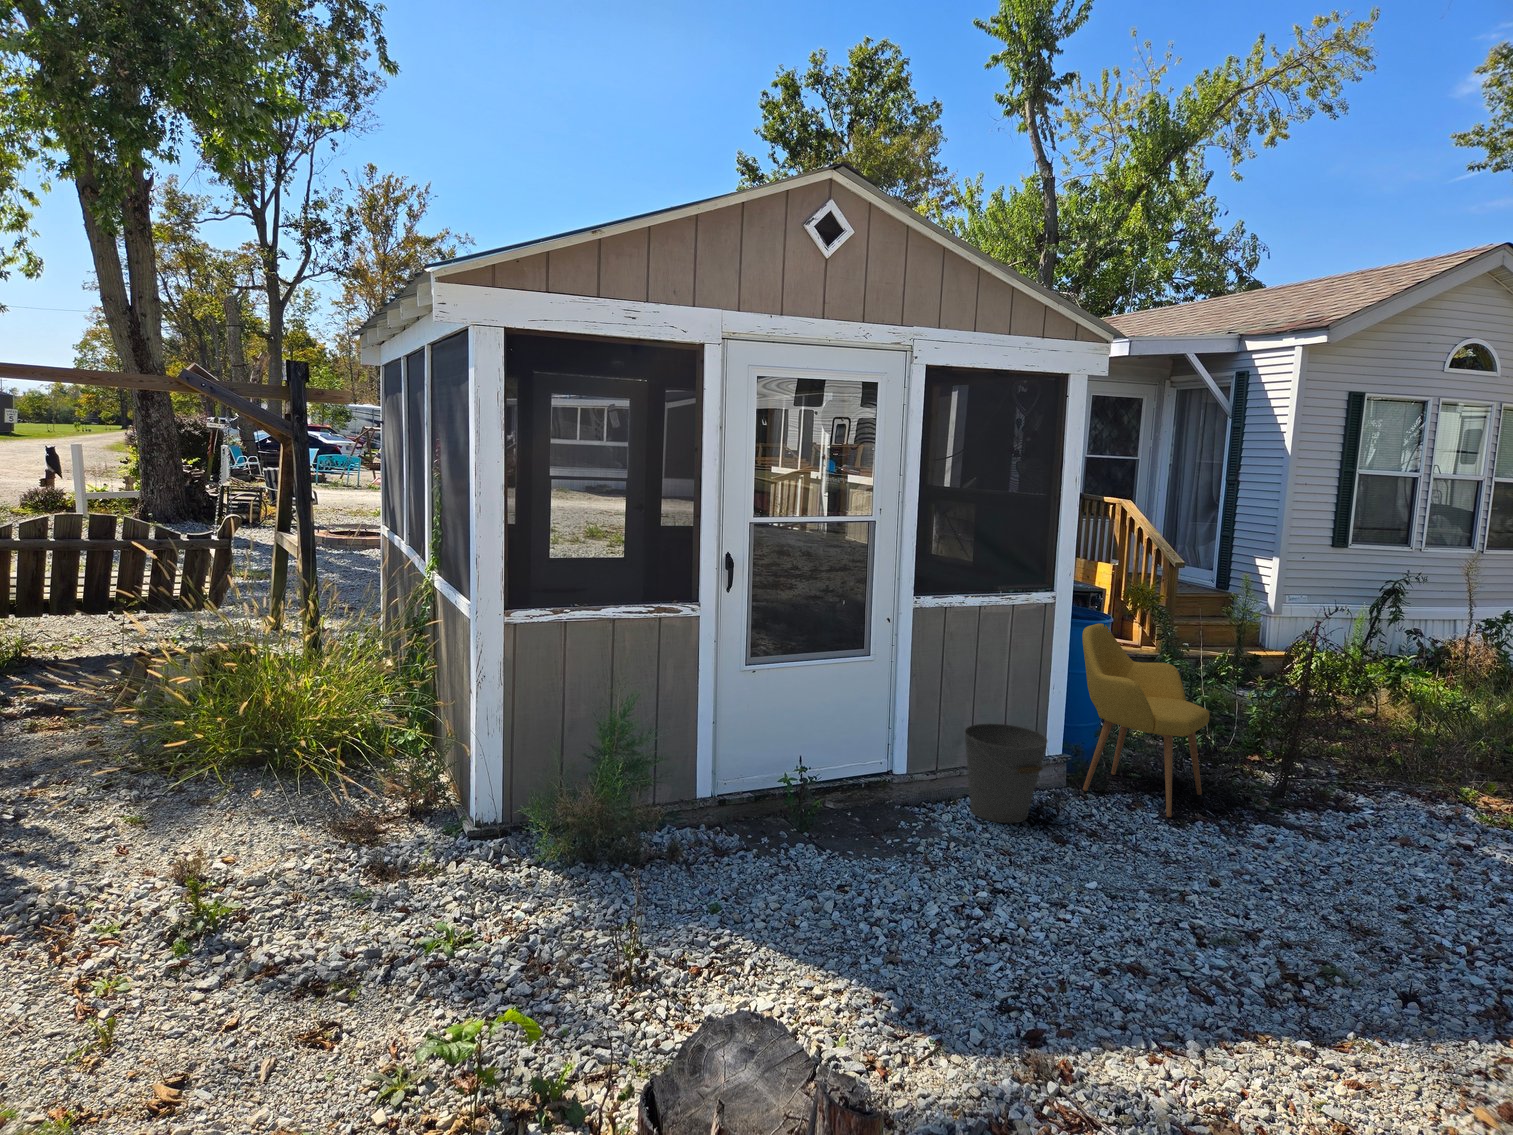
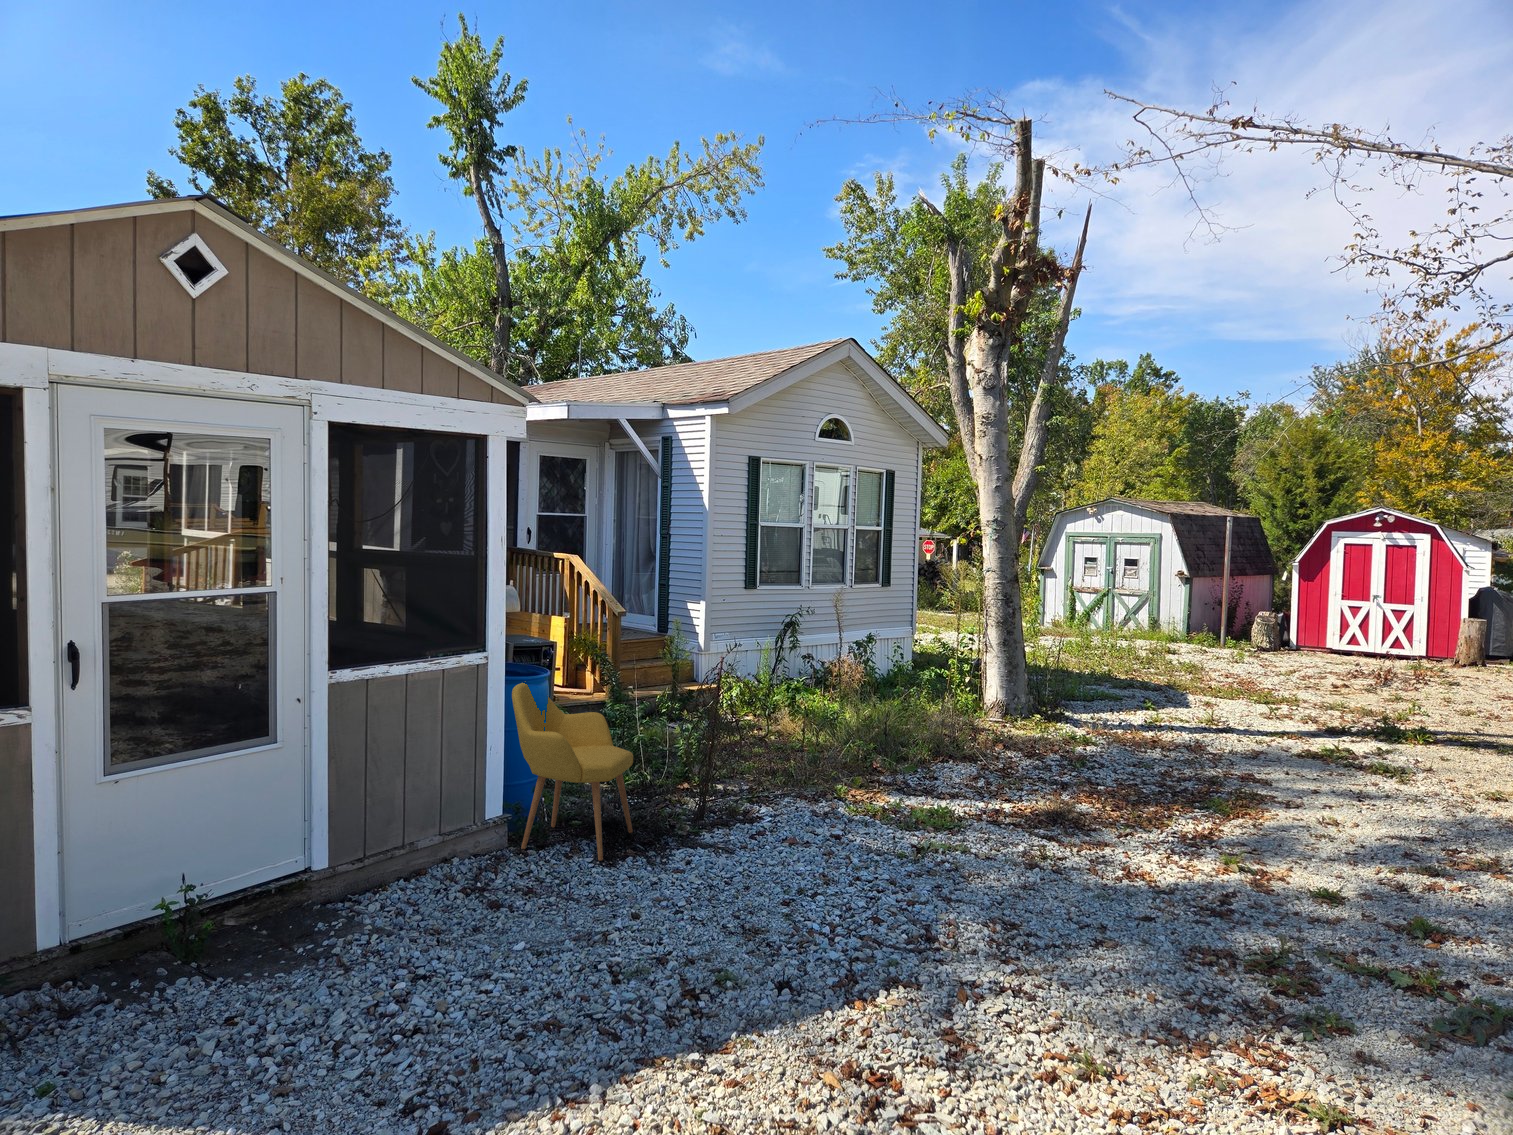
bucket: present [964,723,1049,823] -> none [388,795,479,900]

